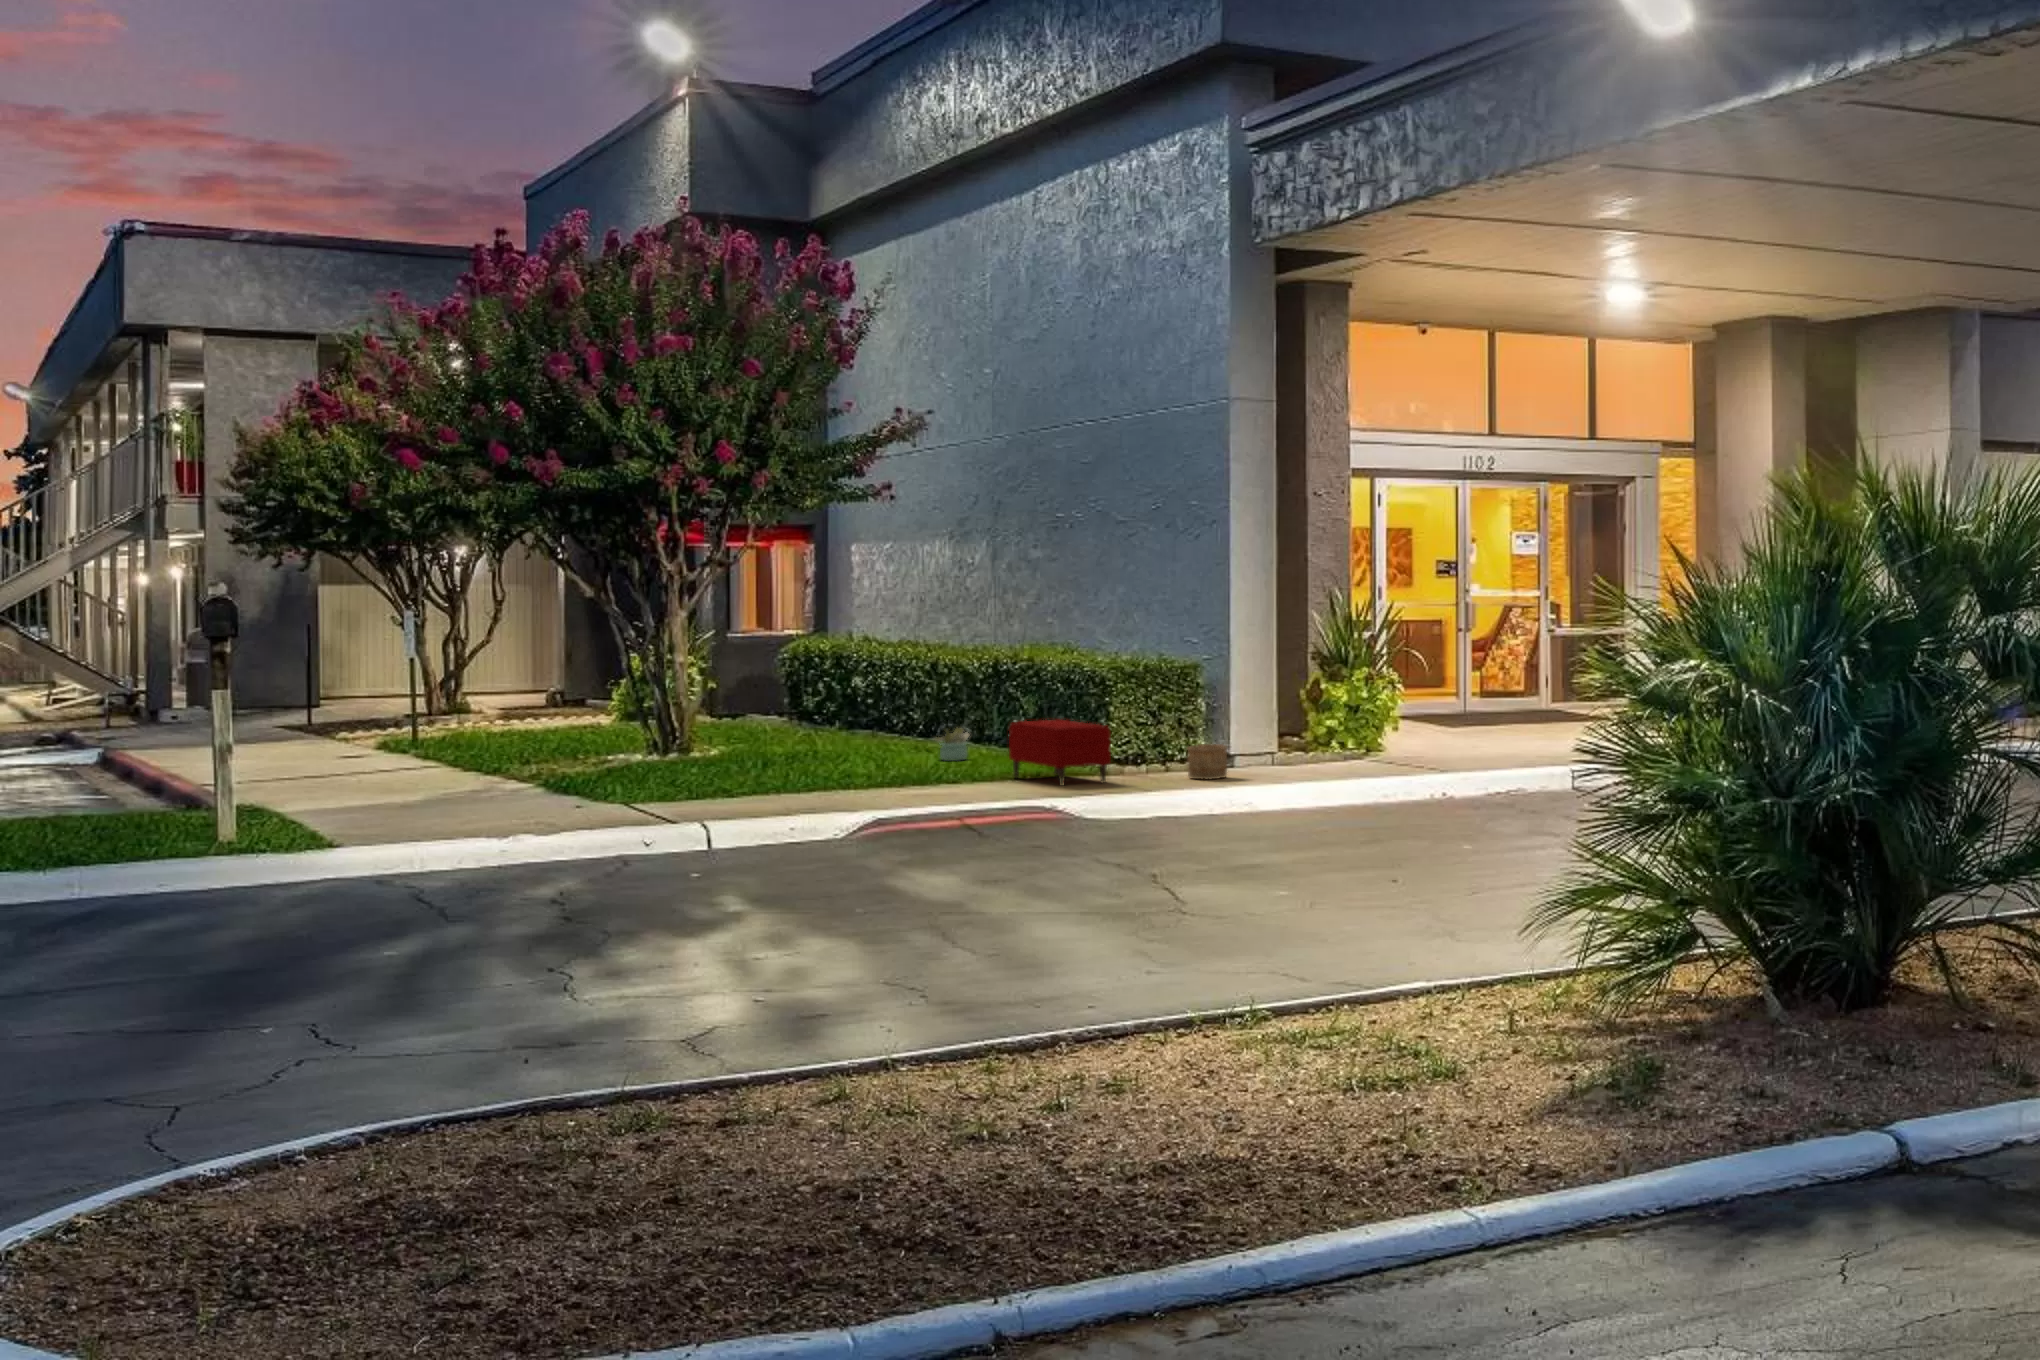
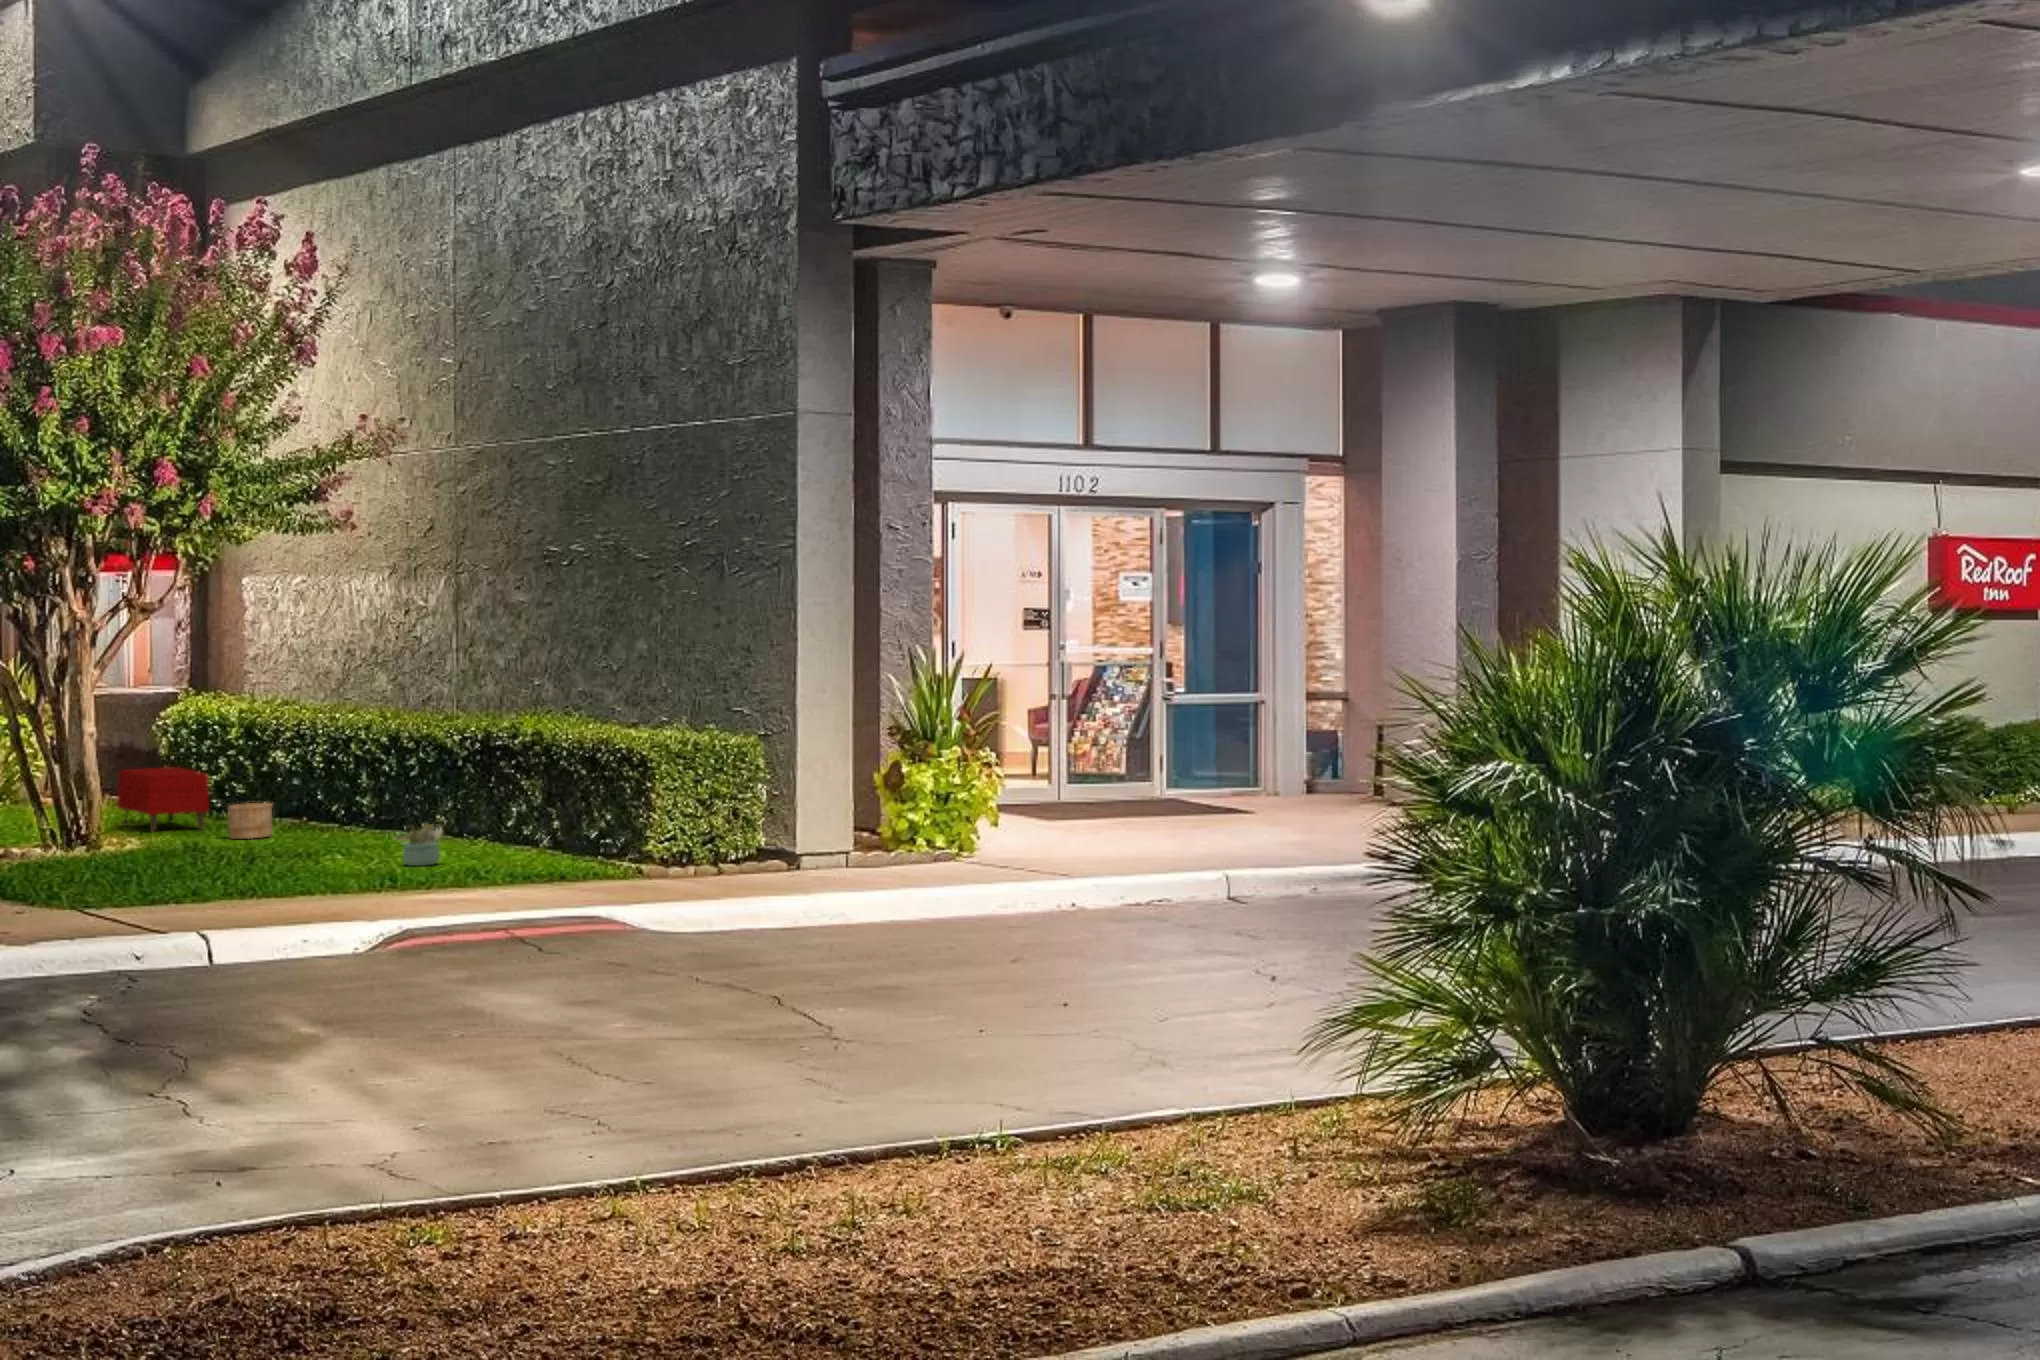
bench: present [1009,720,1111,786] -> present [117,767,209,833]
wooden bucket: present [1187,744,1227,779] -> present [228,803,272,839]

